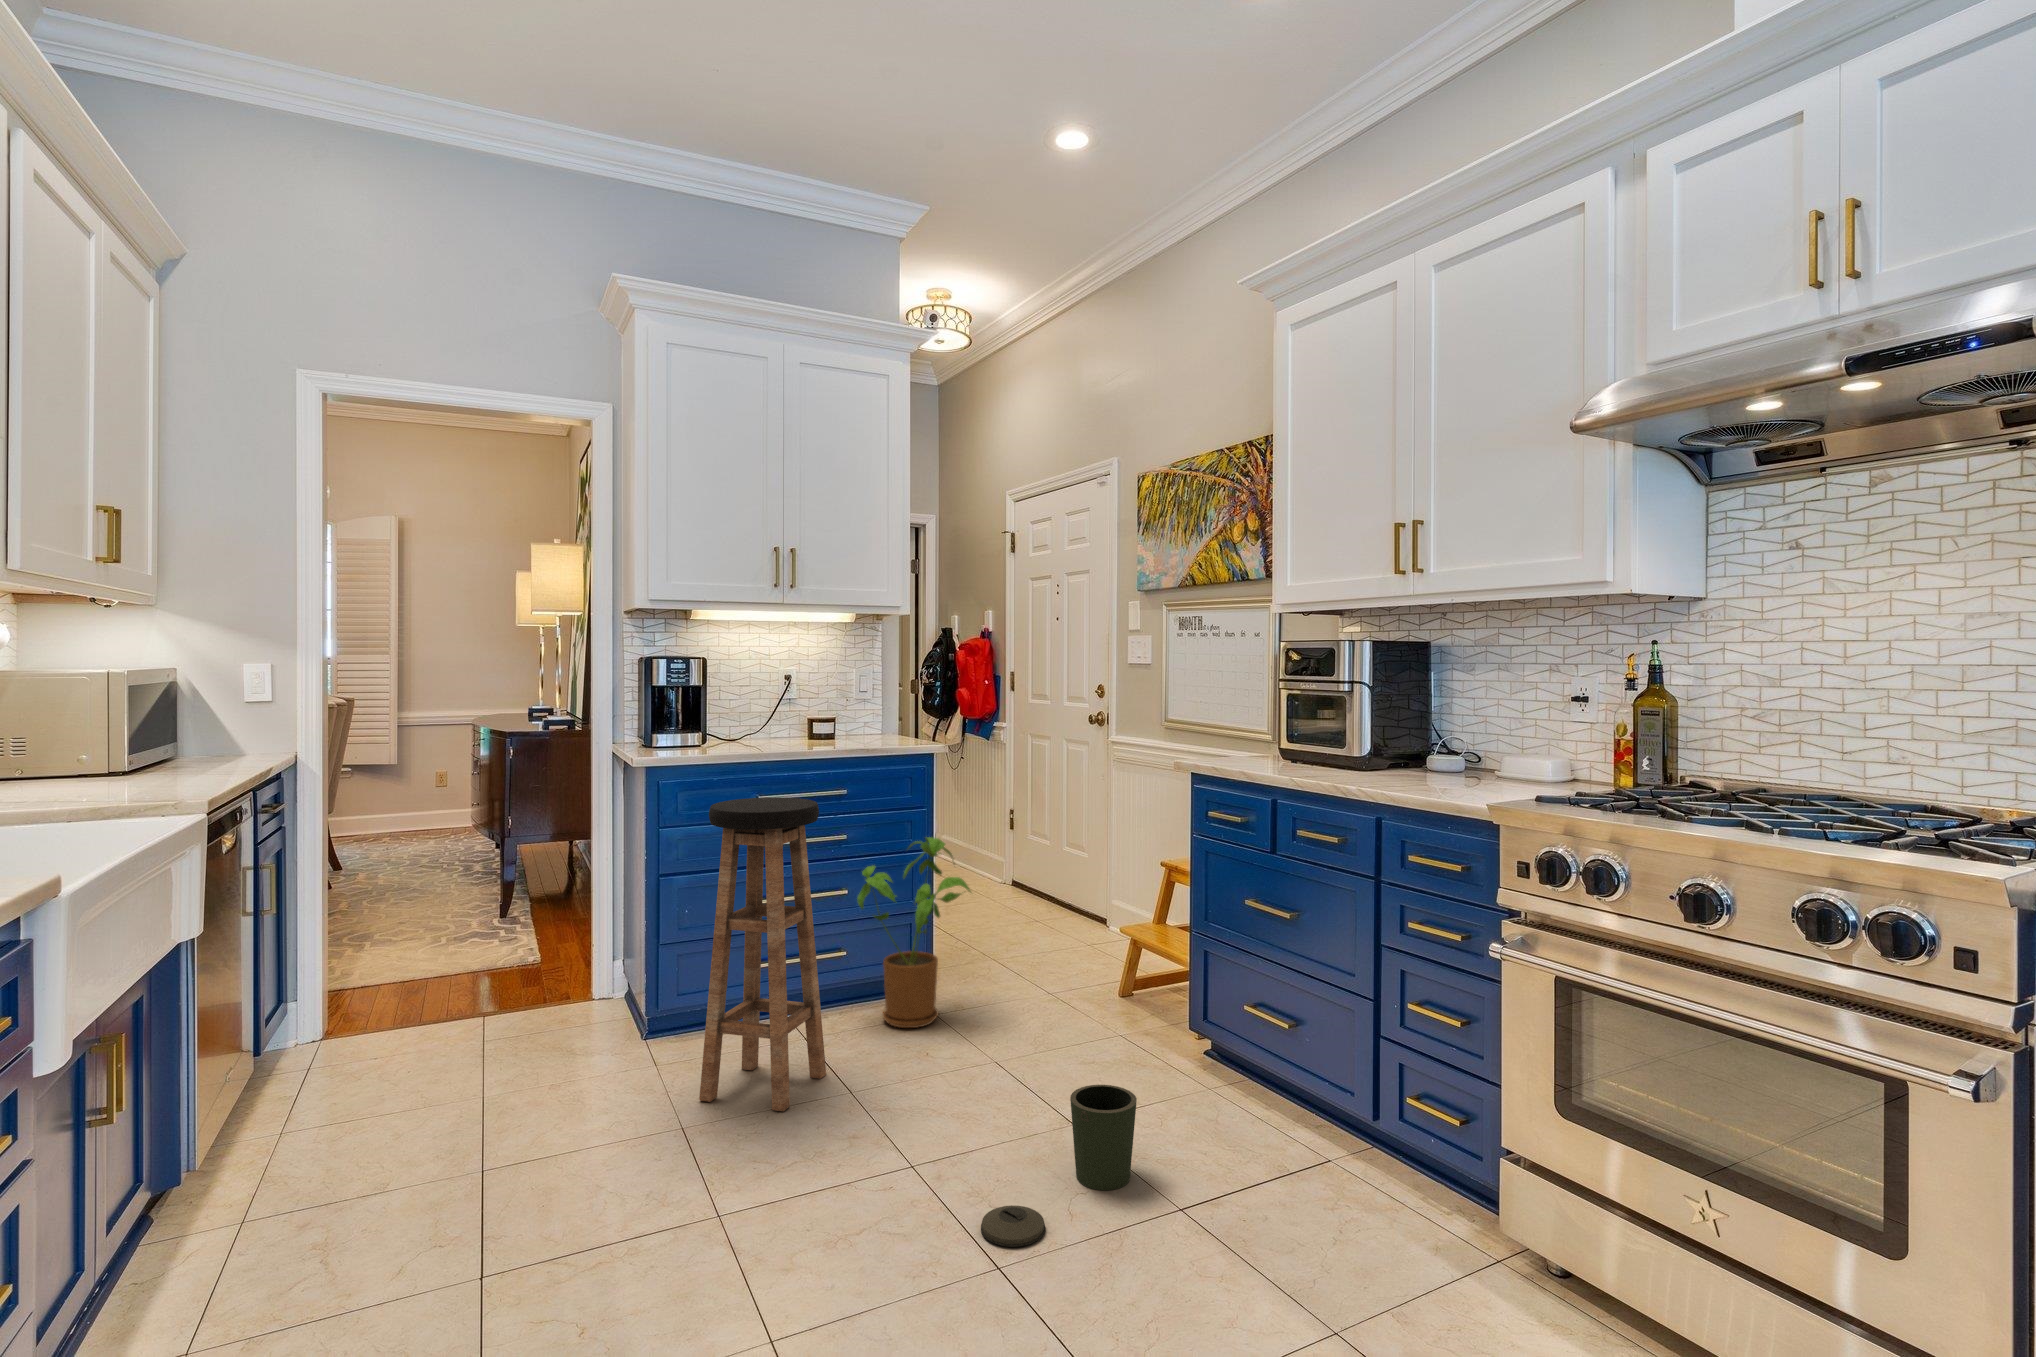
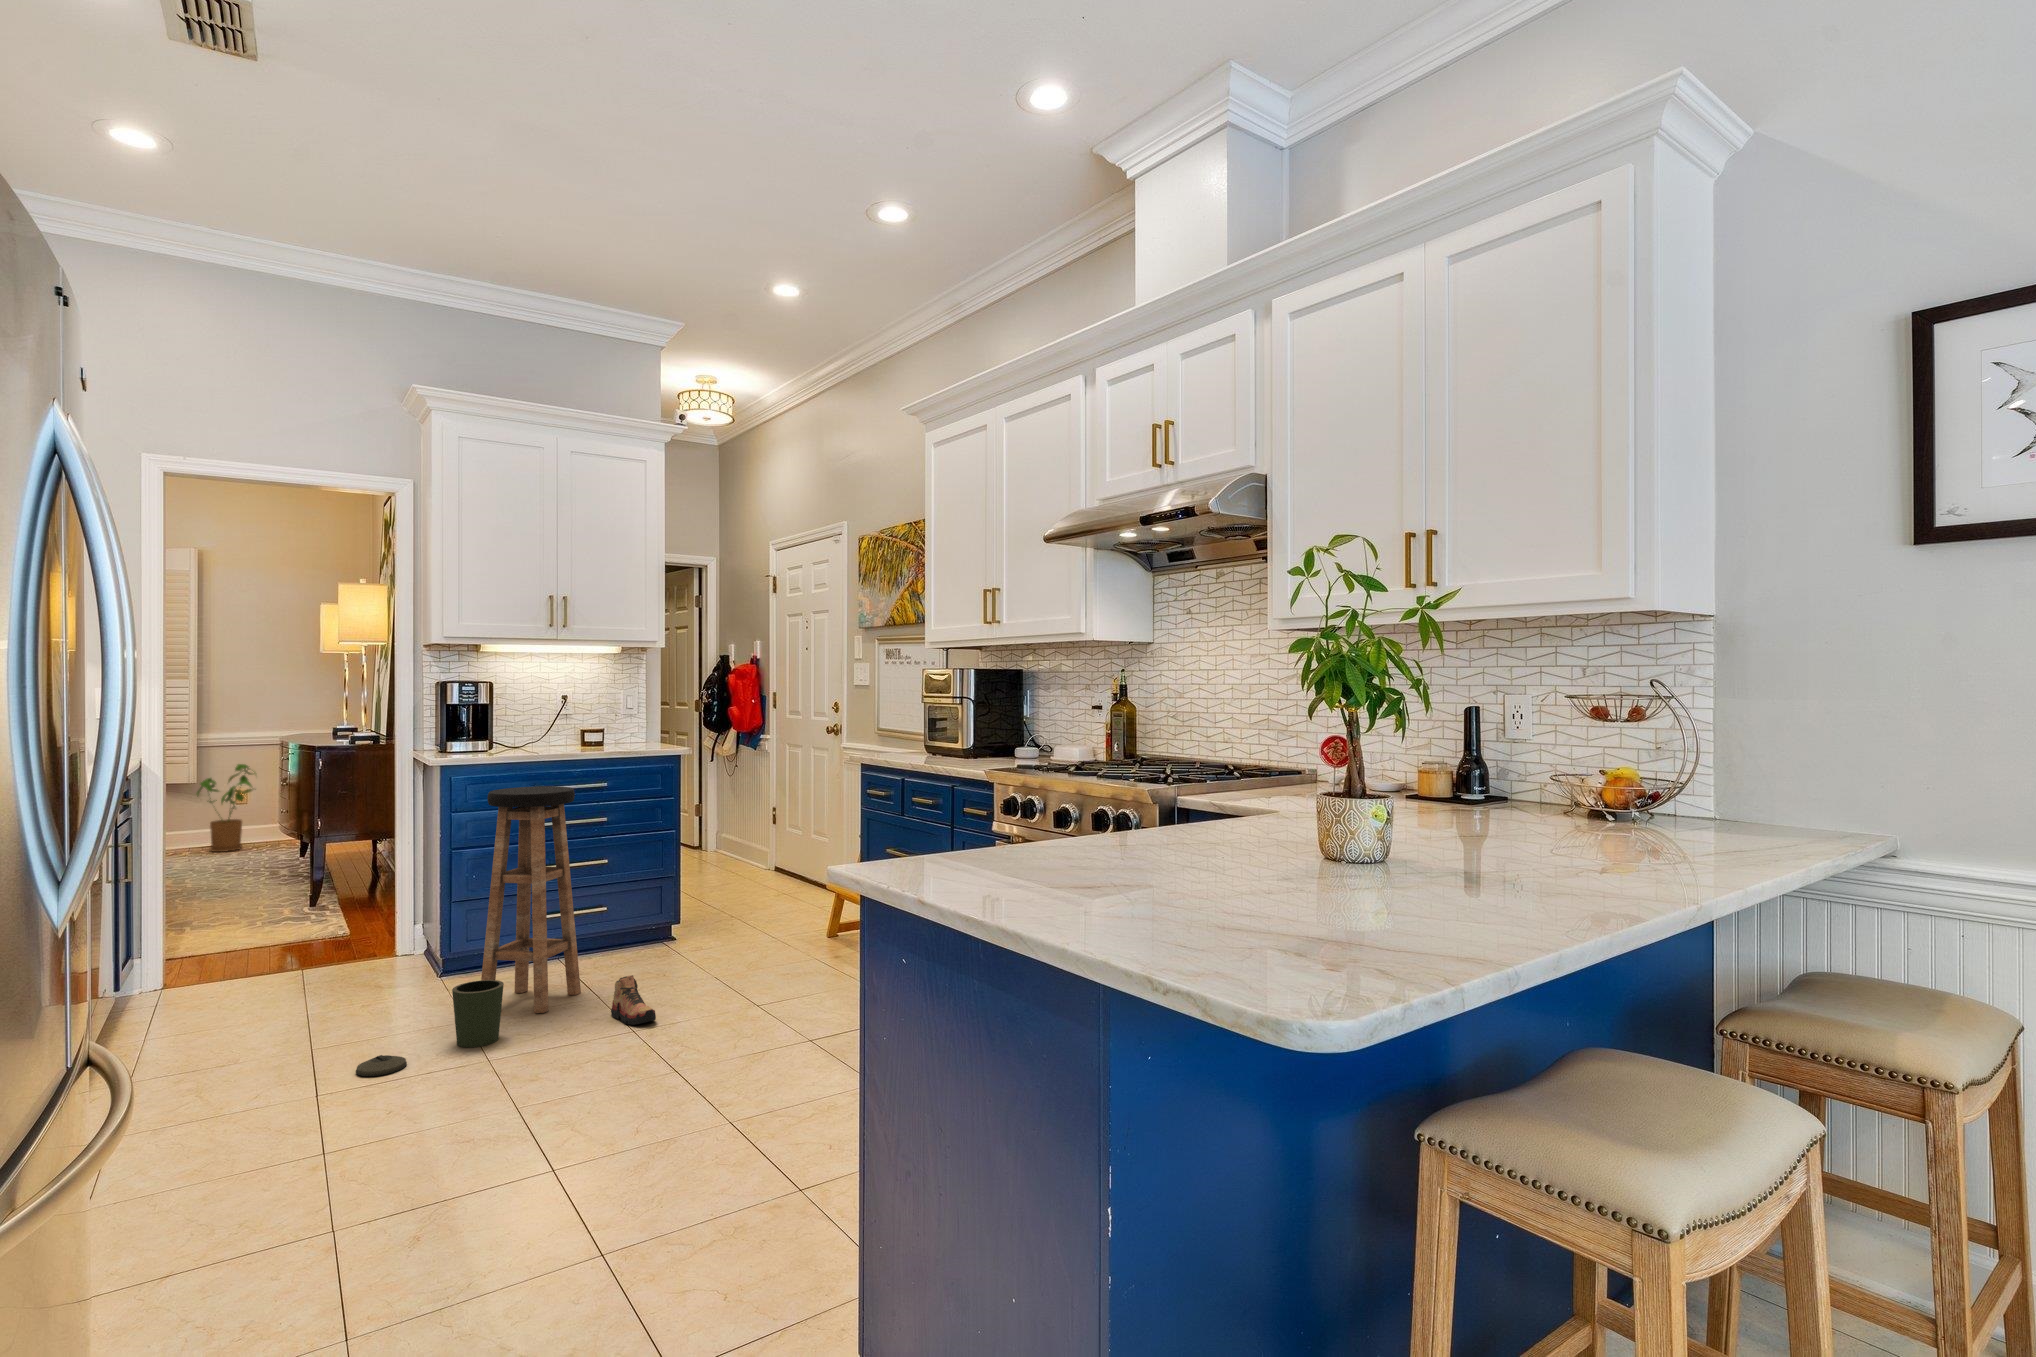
house plant: present [857,837,970,1028] -> present [197,764,256,852]
shoe: none [874,1068,939,1144] -> present [611,975,656,1025]
trash can: present [981,1085,1137,1247] -> present [356,980,504,1076]

